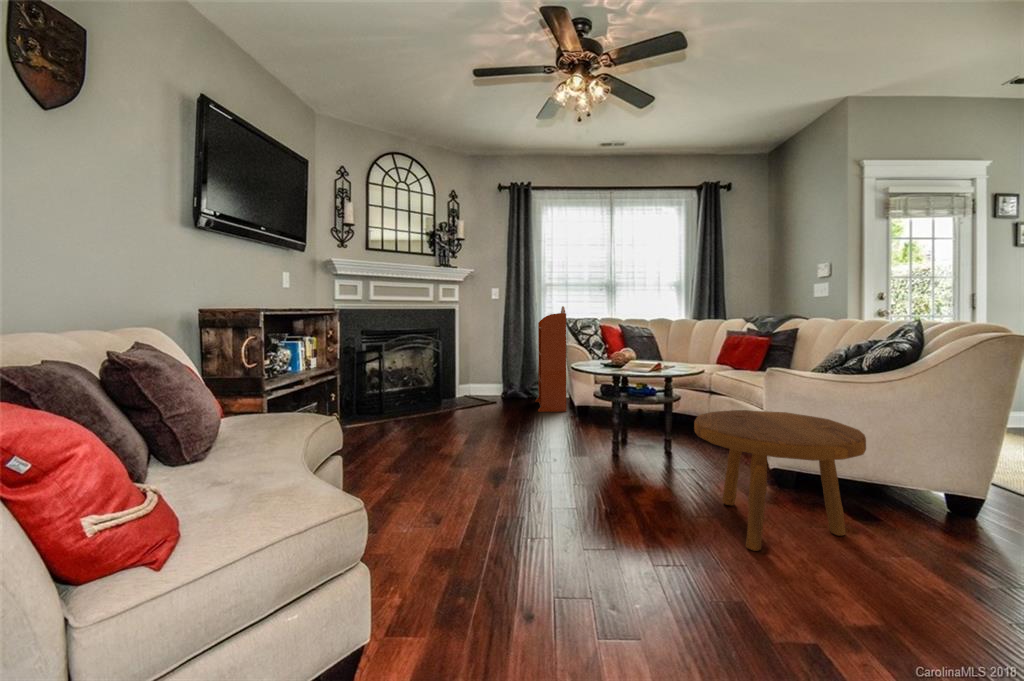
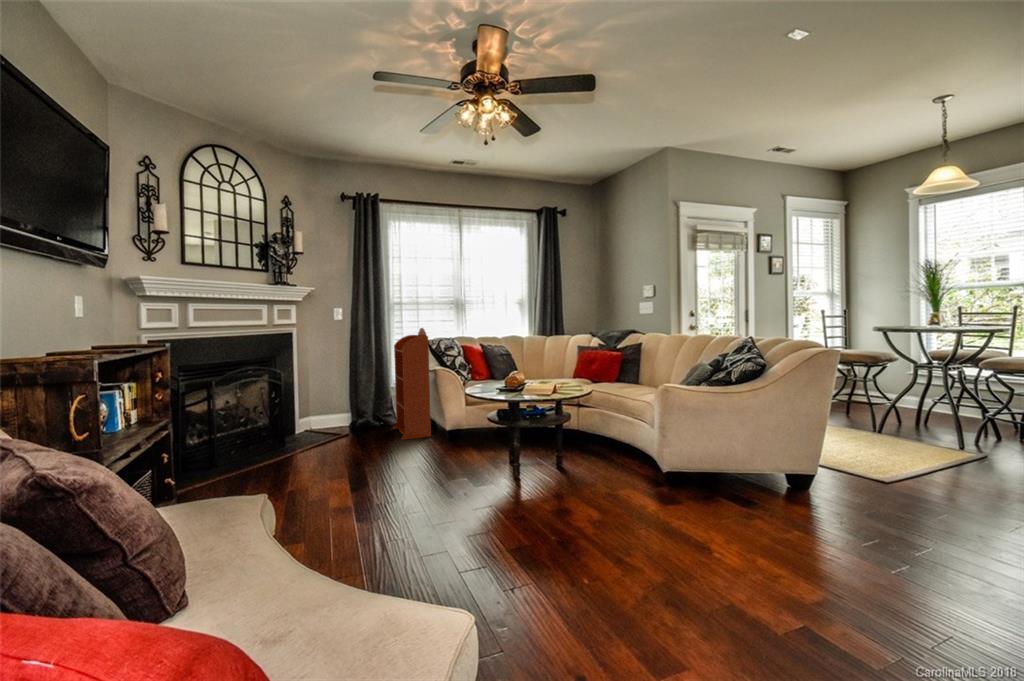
footstool: present [694,410,866,551] -> none [589,428,716,549]

